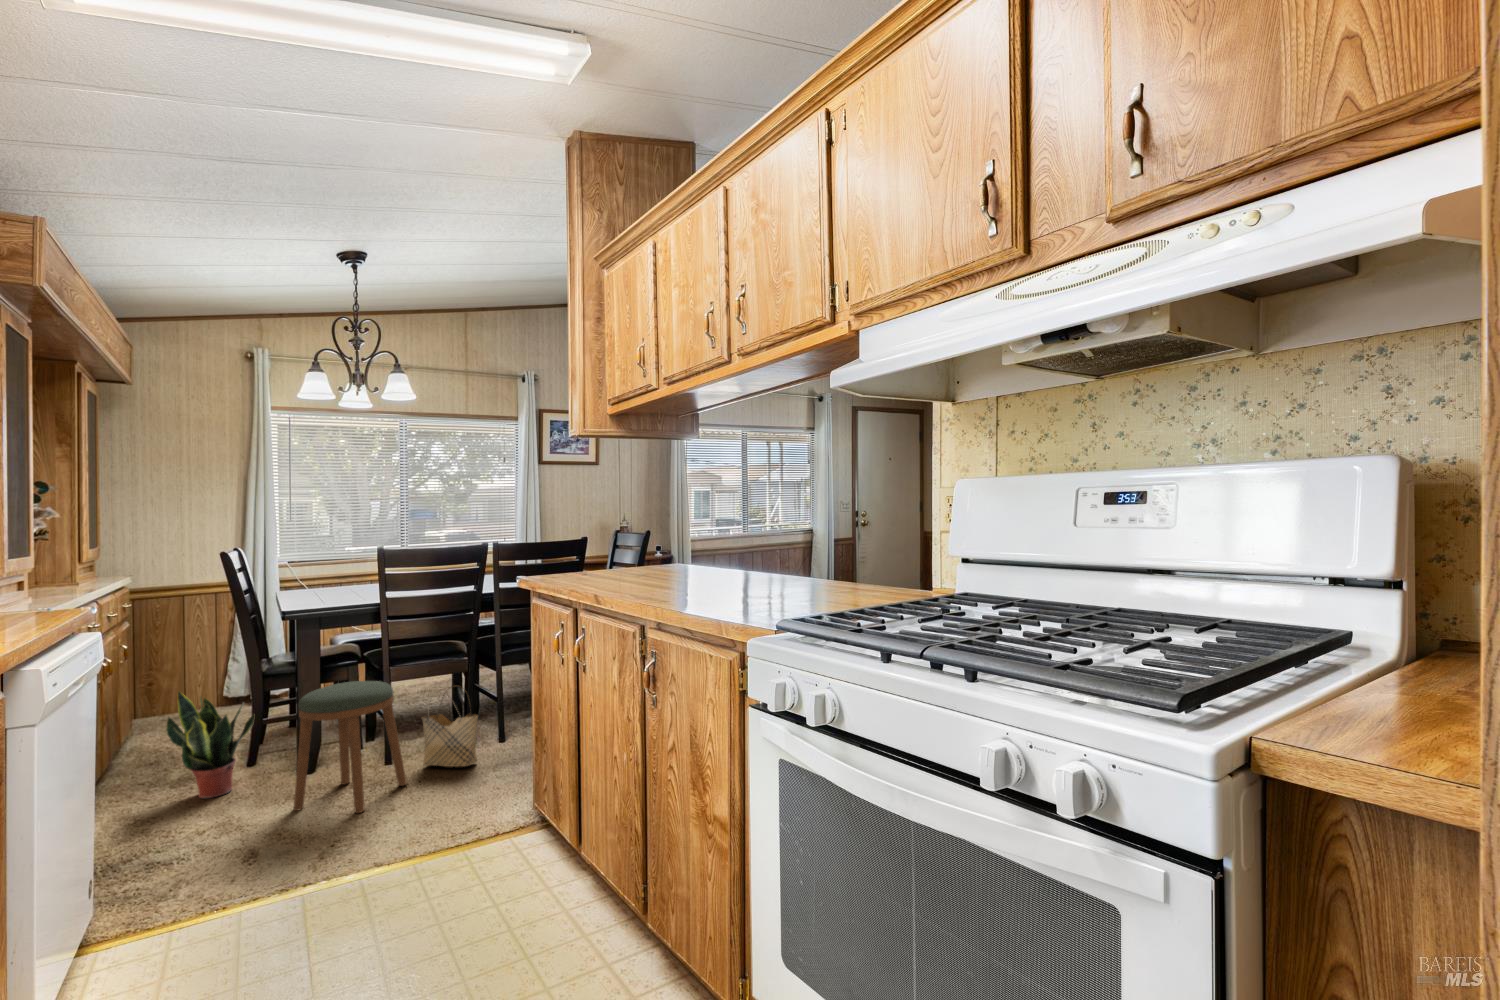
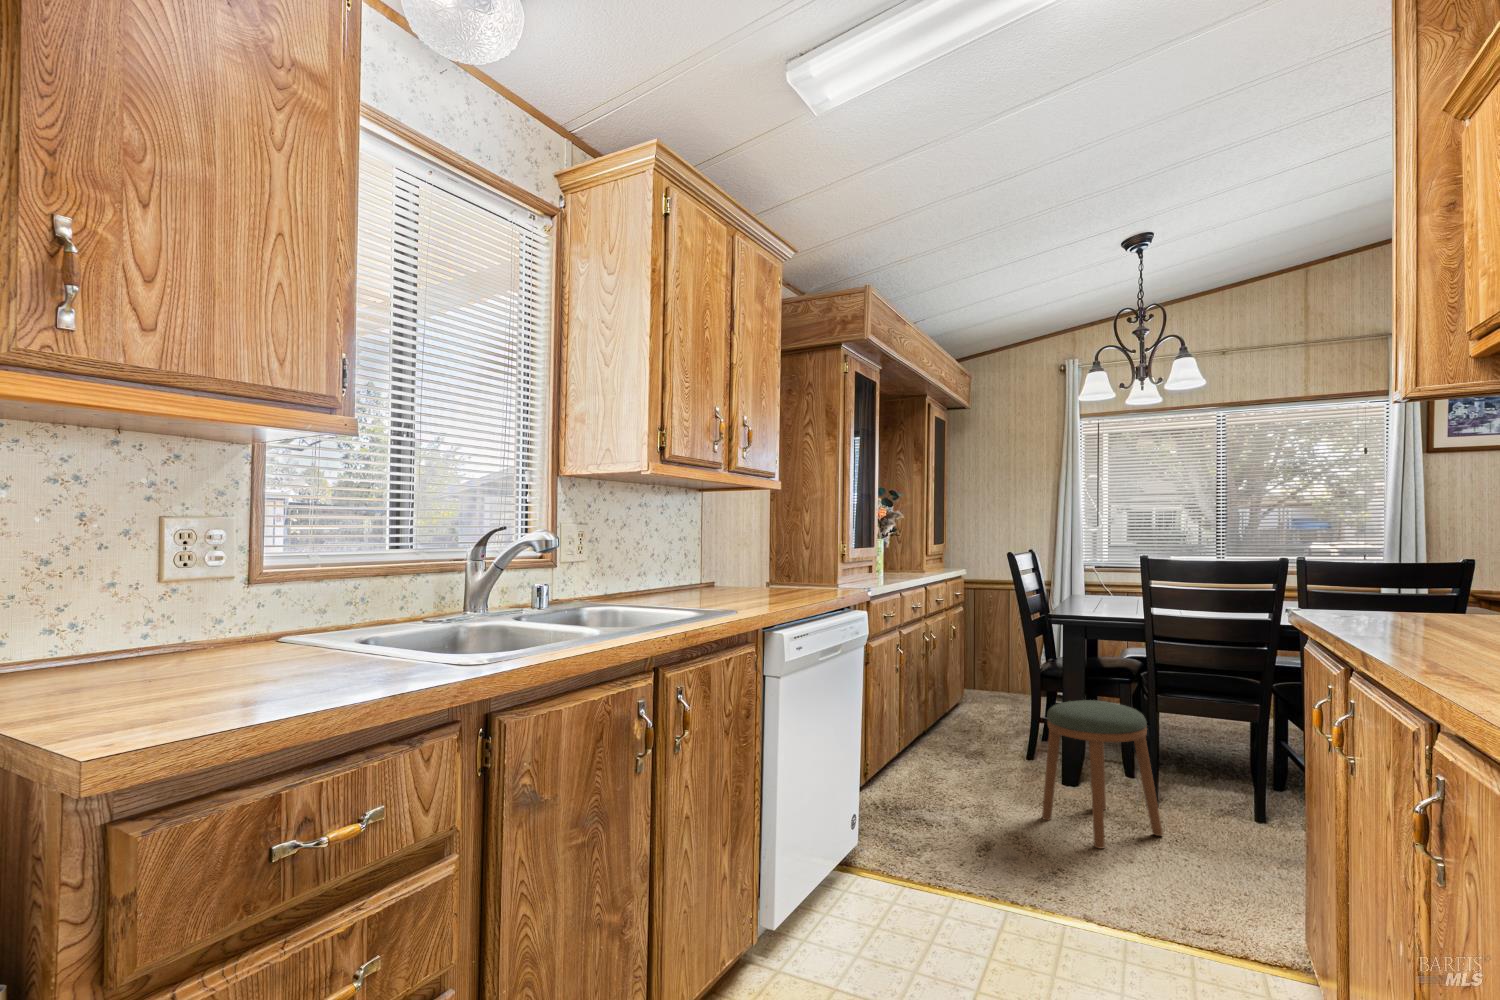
woven basket: present [422,688,478,767] -> none [1190,735,1264,842]
potted plant: present [166,692,254,798] -> none [956,673,1024,778]

